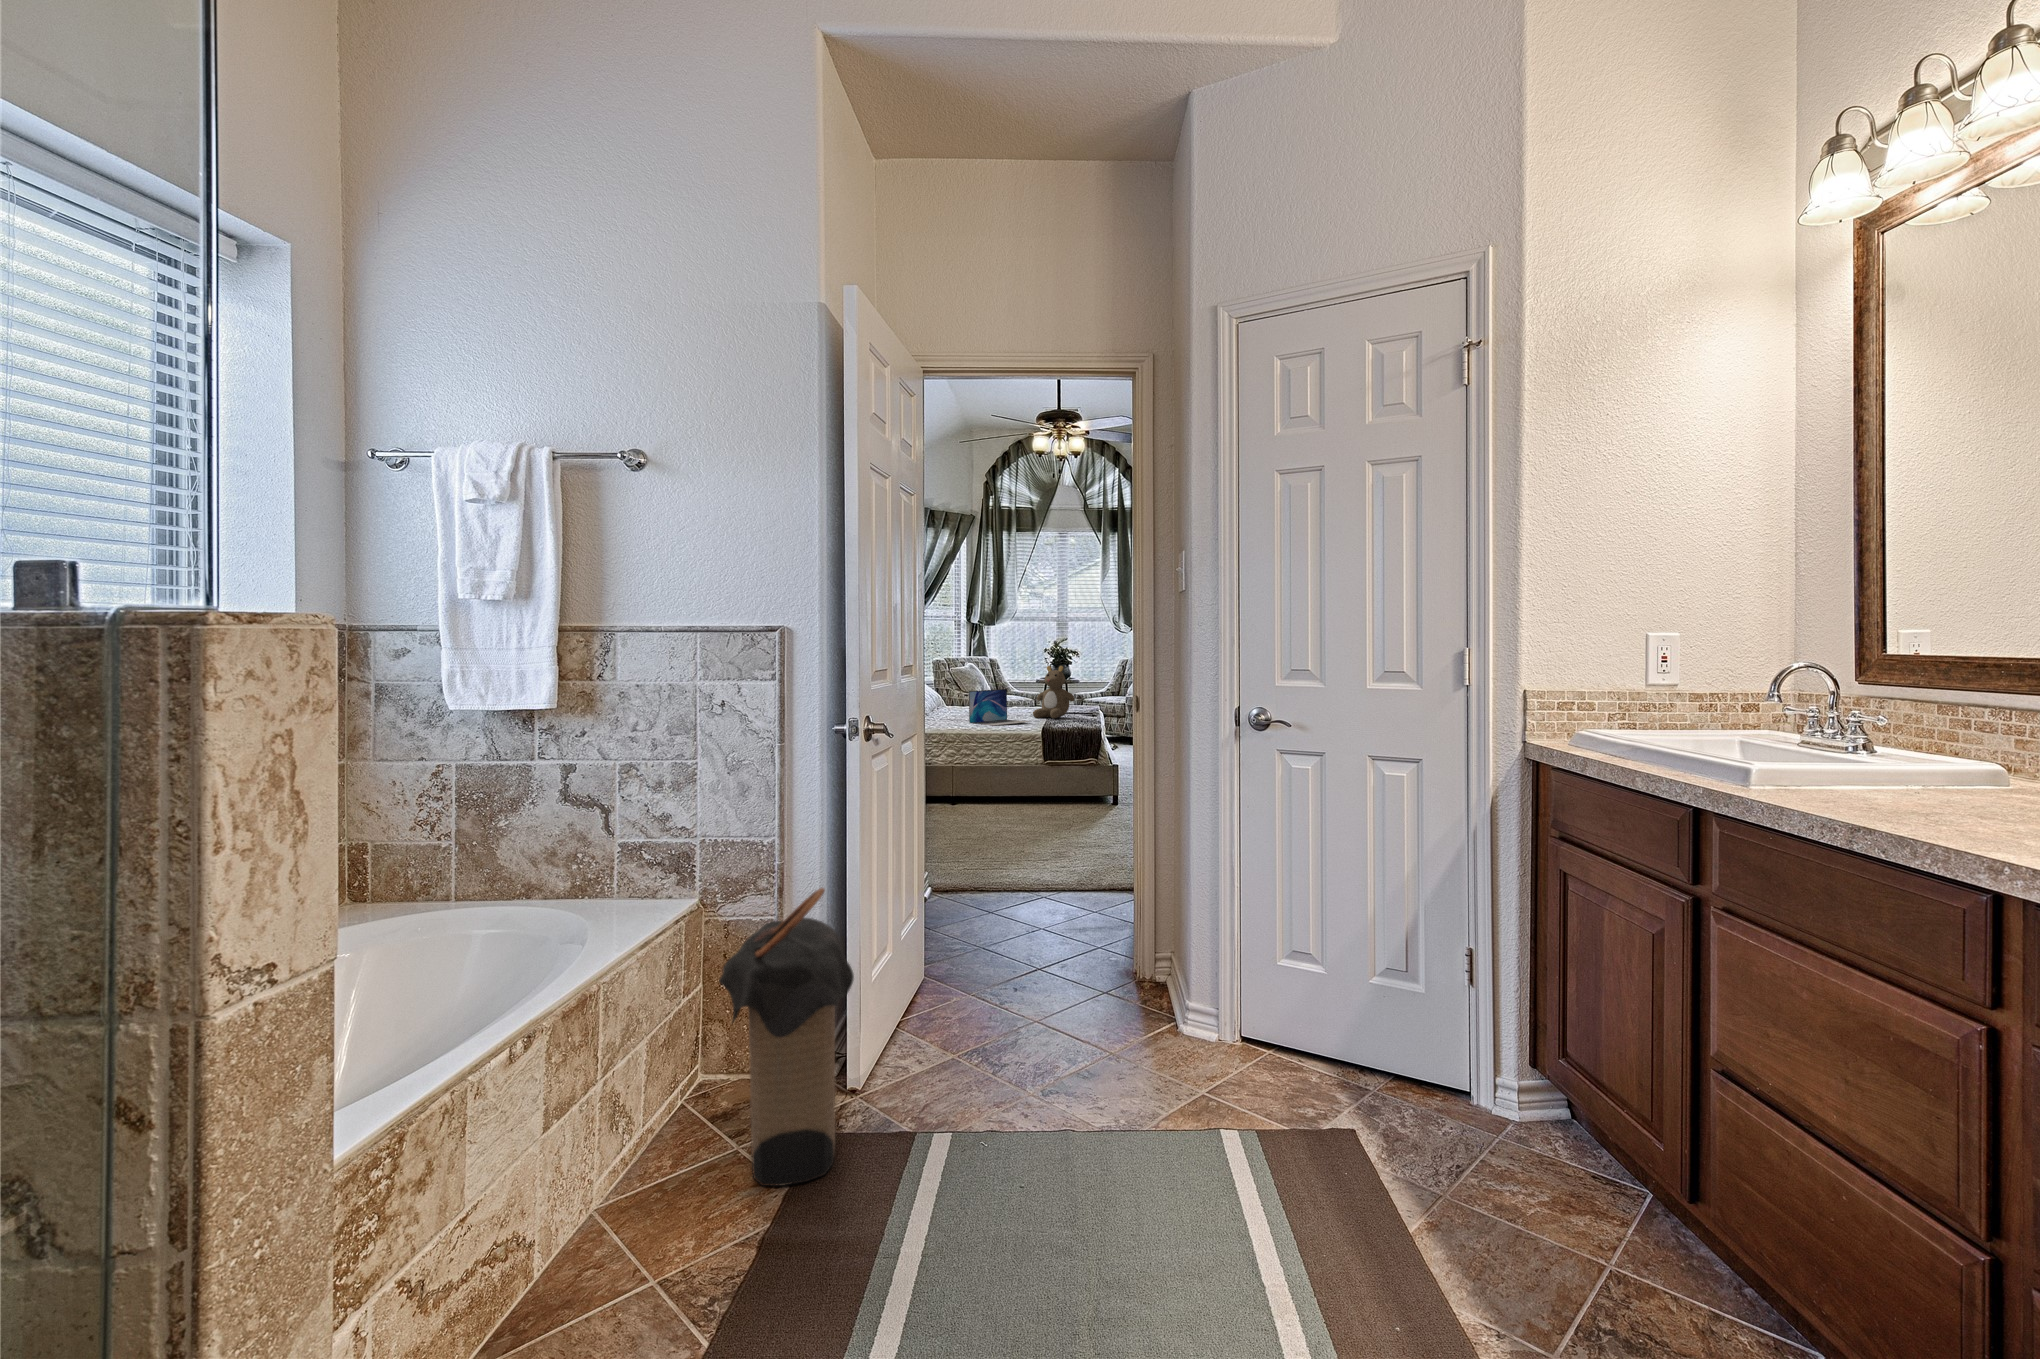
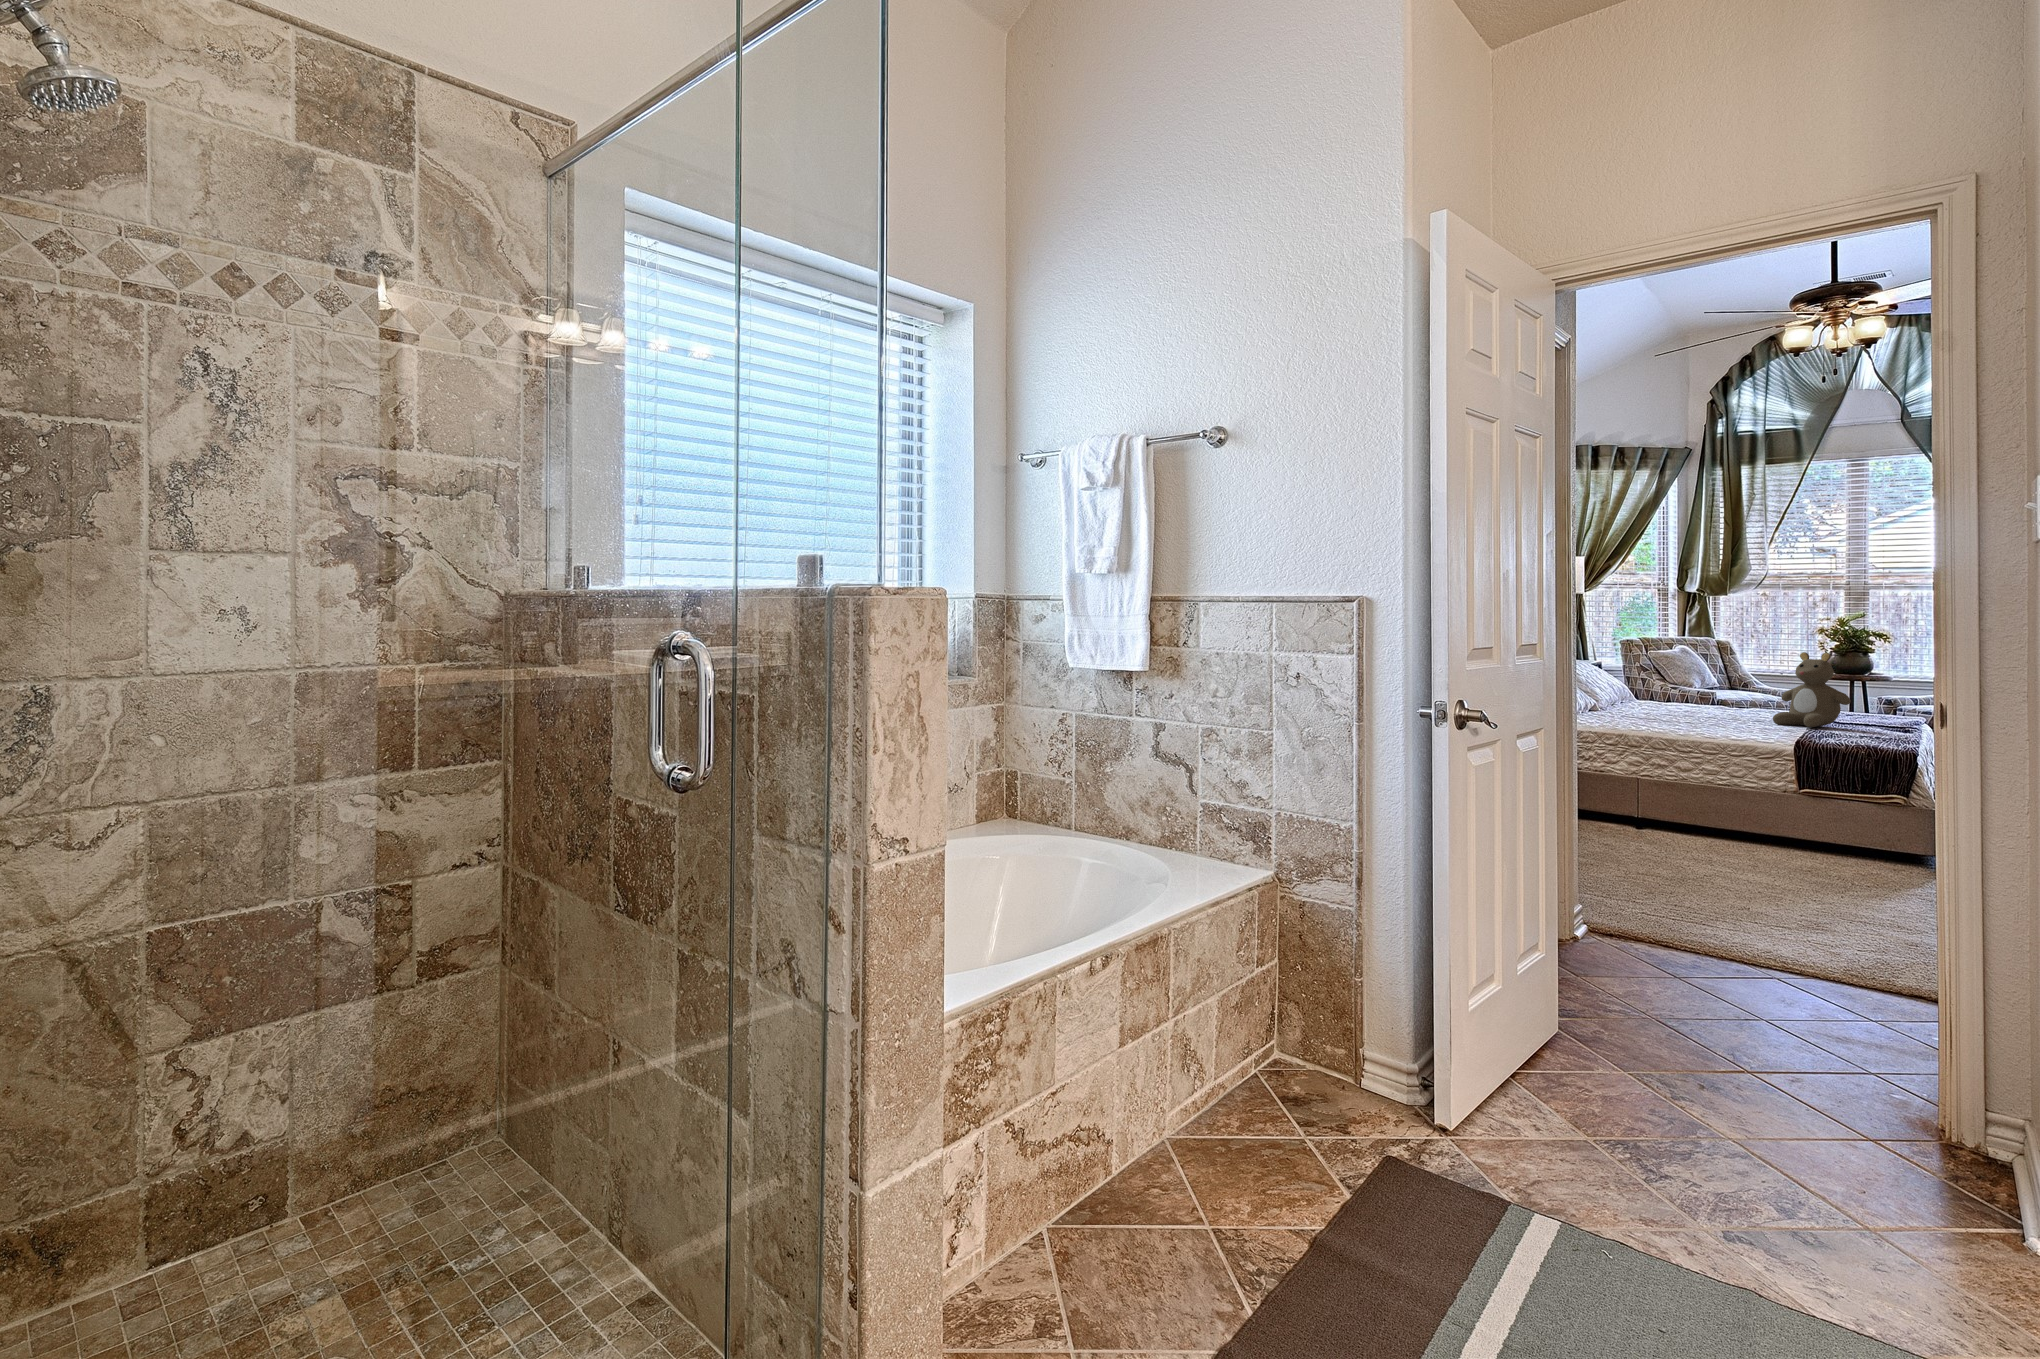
laptop: present [969,689,1030,726] -> none [1663,682,1765,730]
laundry hamper: present [719,888,854,1186] -> none [1286,880,1432,1191]

